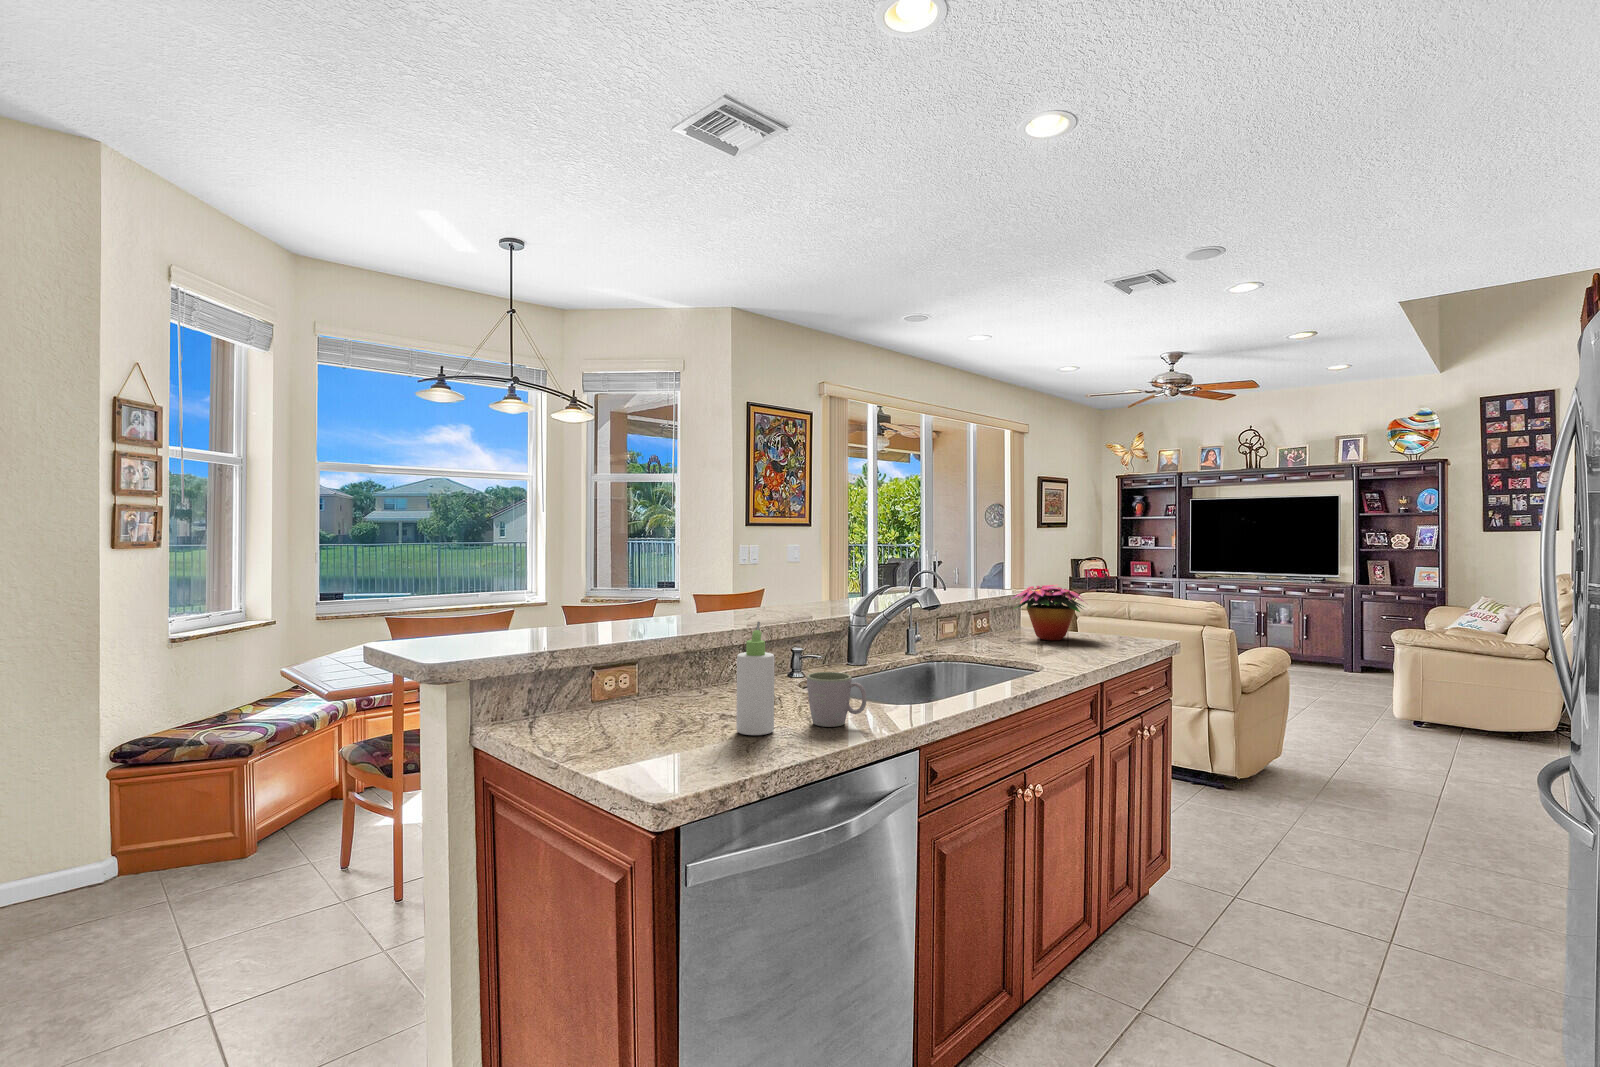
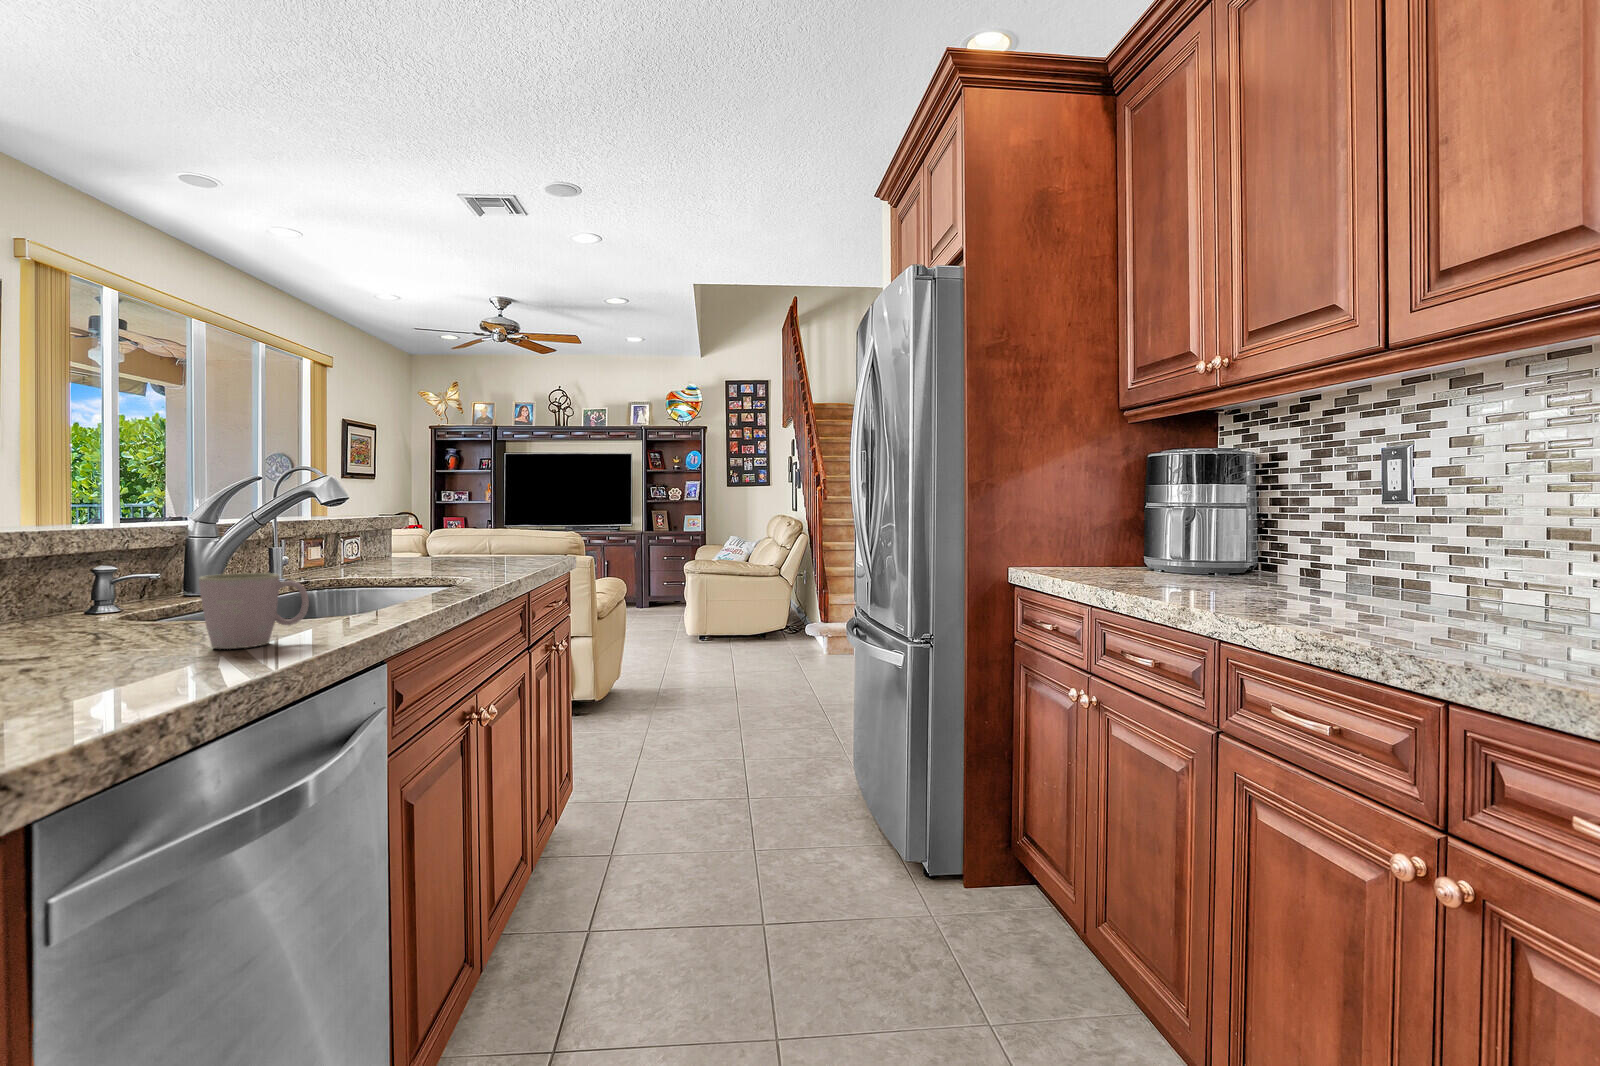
flower arrangement: present [1013,585,1084,640] -> none [389,503,490,566]
bottle: present [736,622,774,735] -> none [67,493,151,673]

